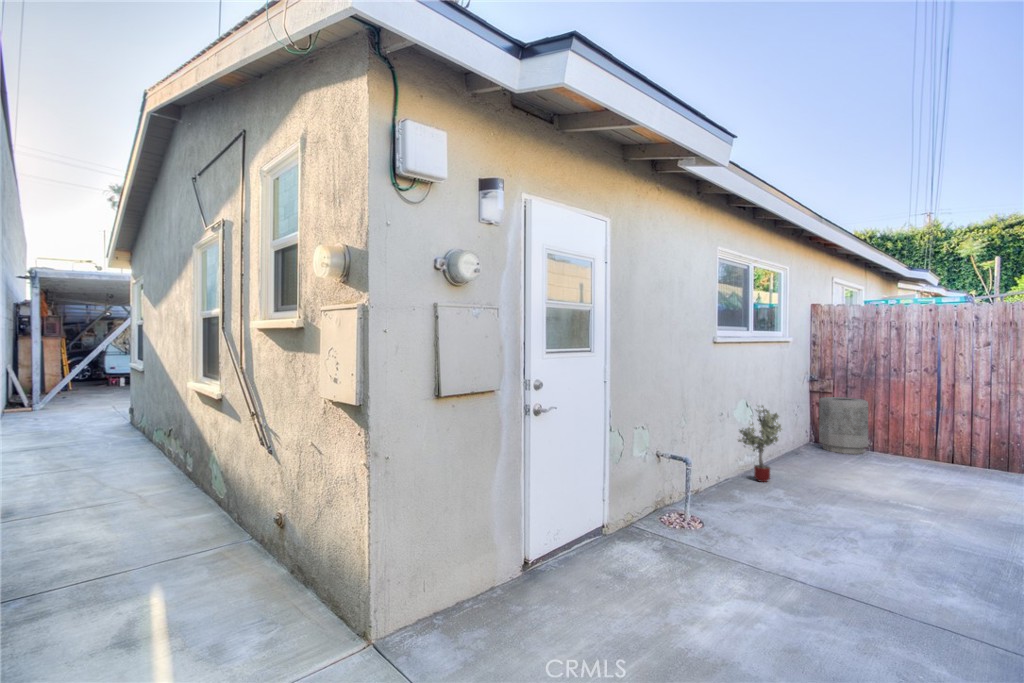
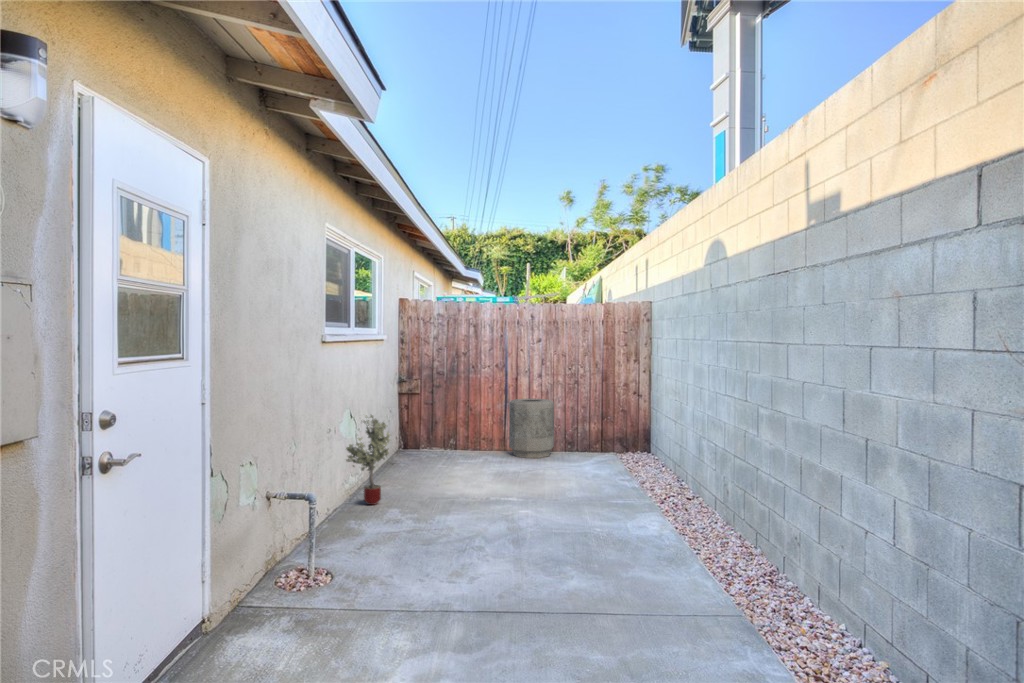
trash can: present [819,397,868,454] -> present [509,399,554,458]

